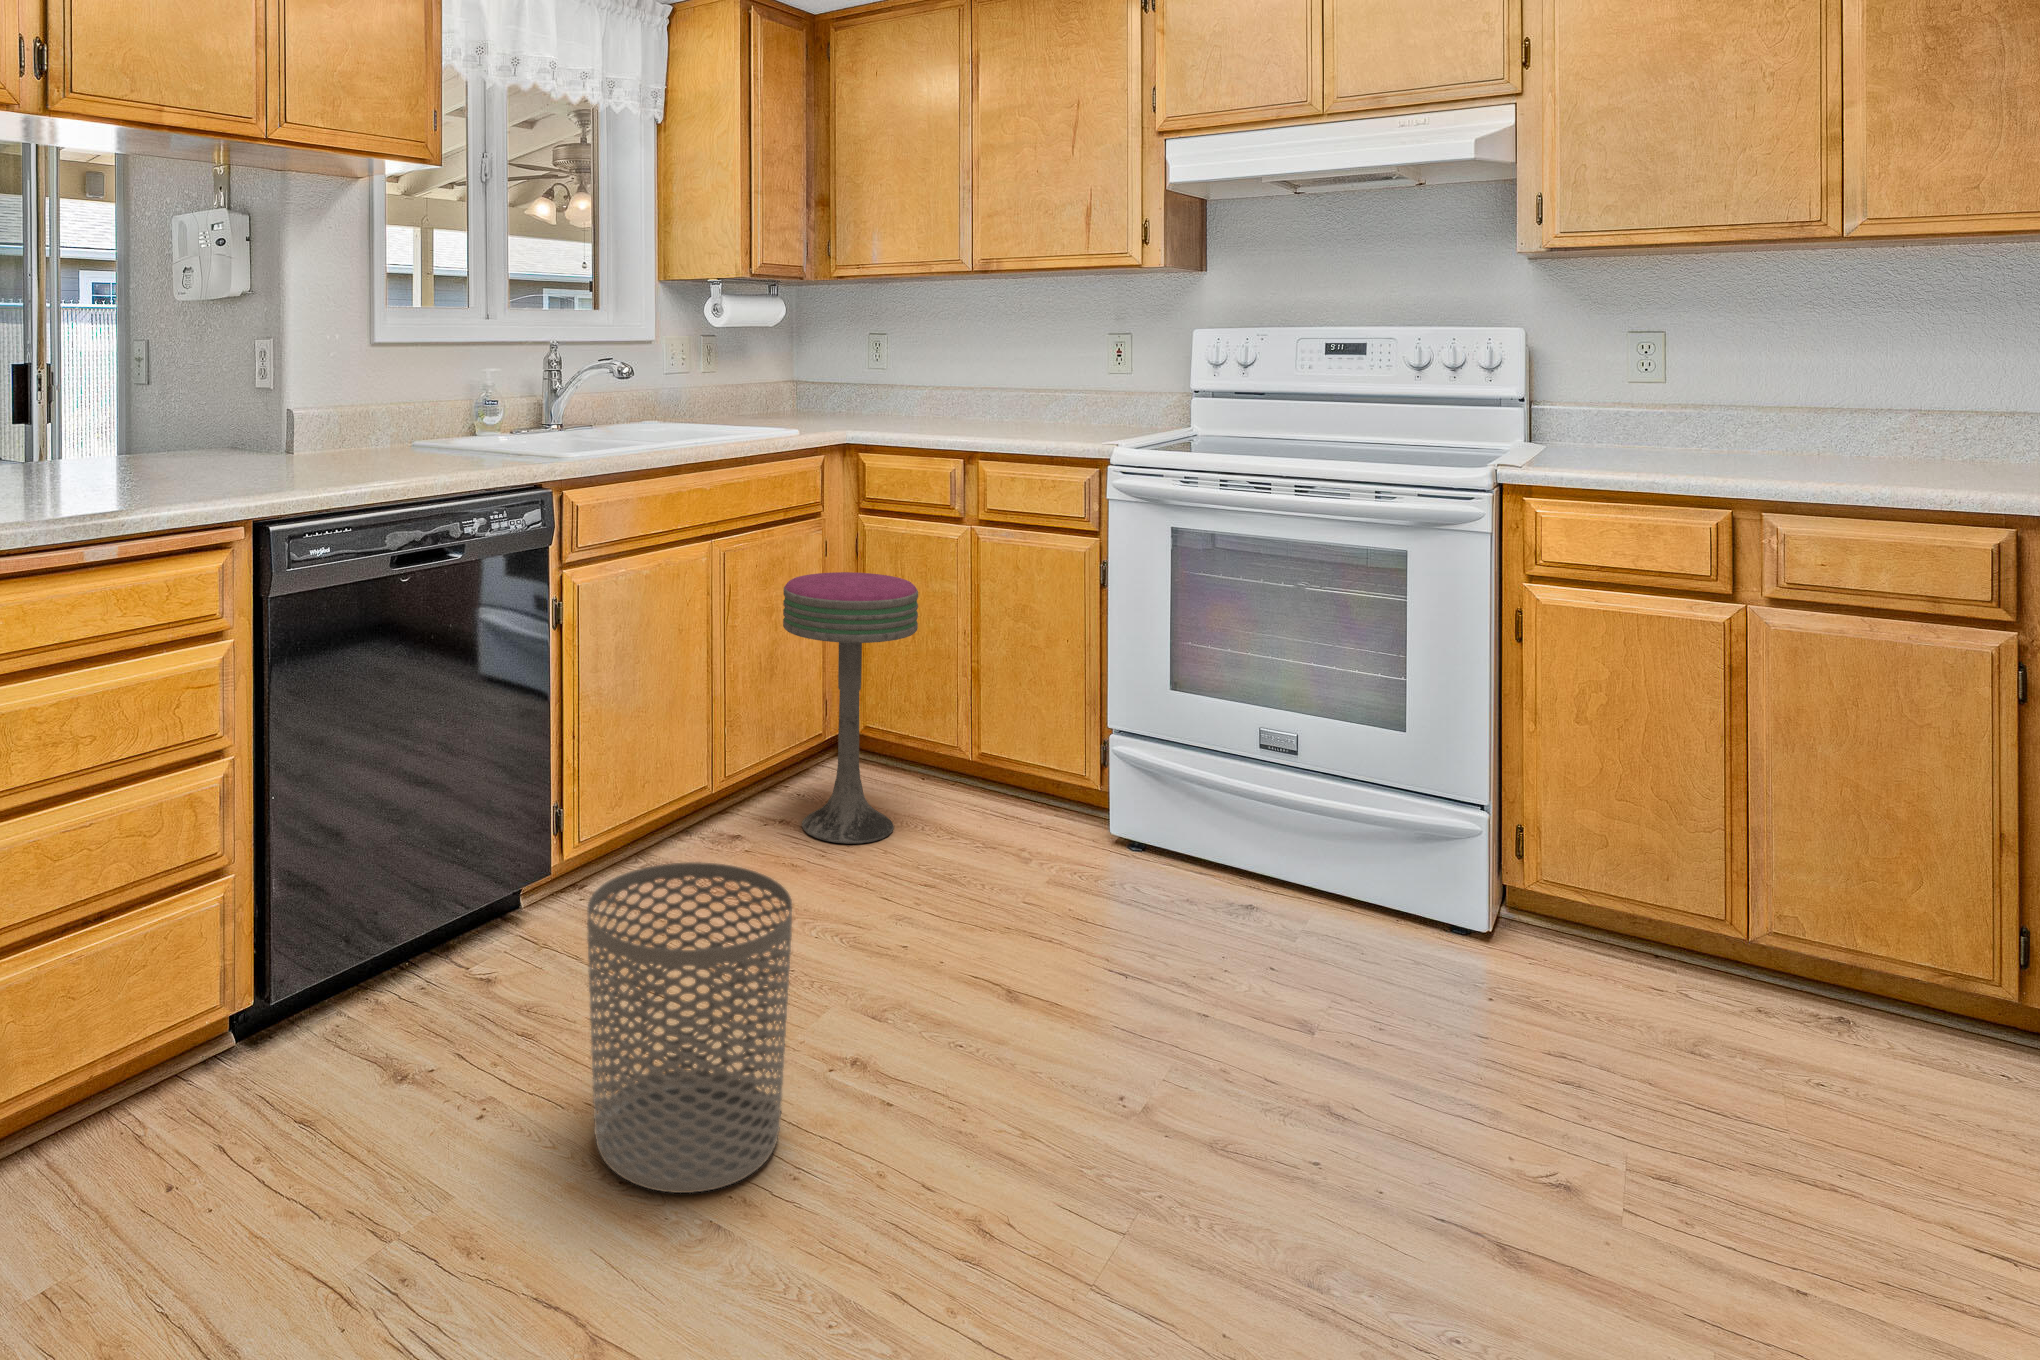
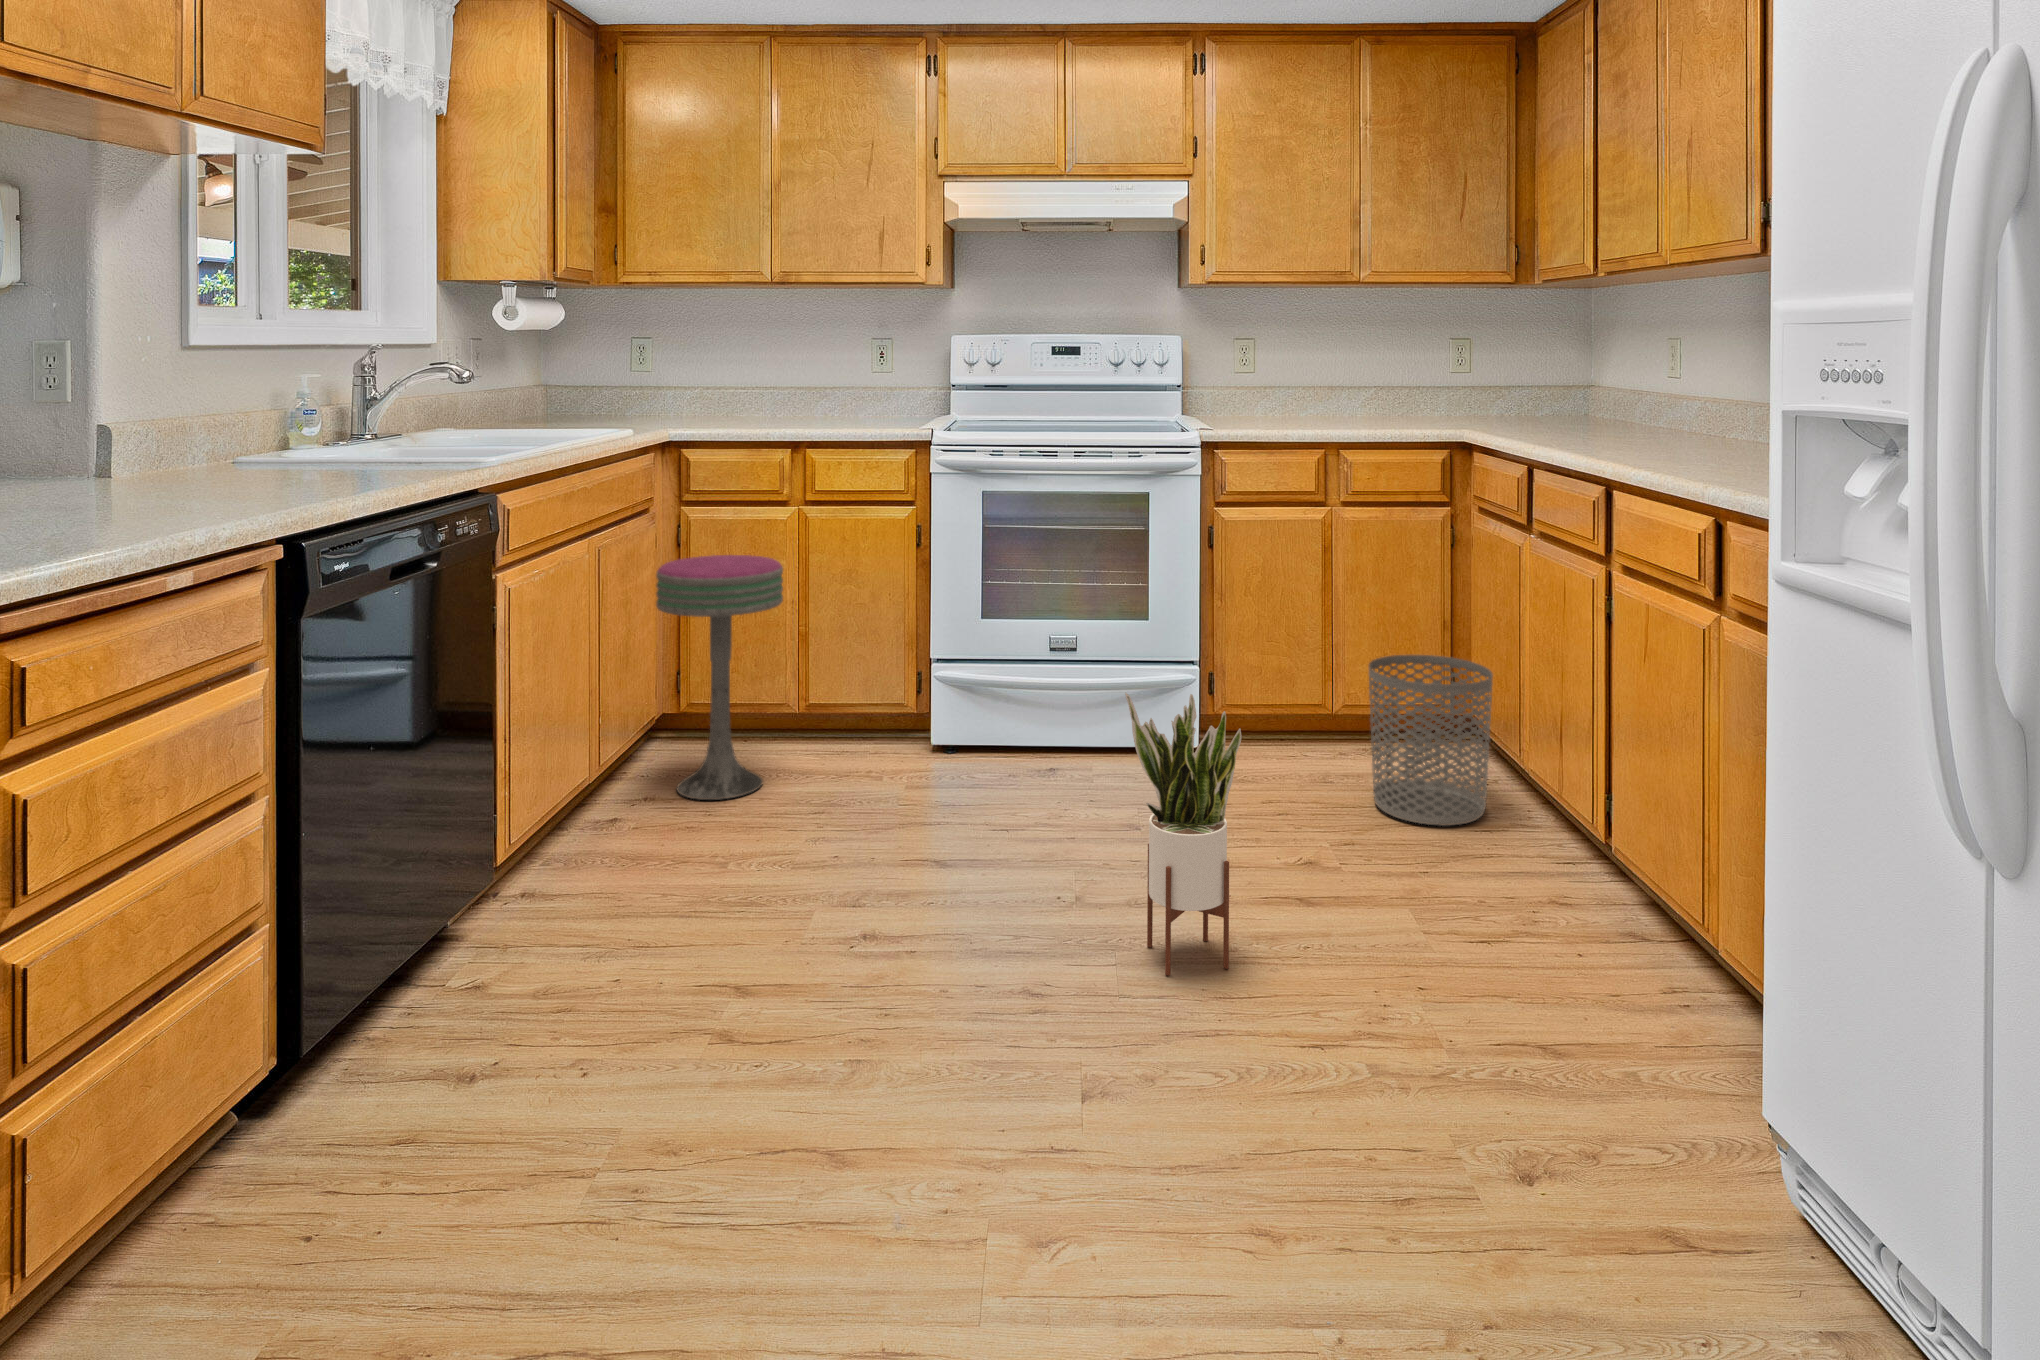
potted plant: none [1122,831,1283,1271] -> present [1125,693,1242,975]
waste bin: present [587,862,792,1193] -> present [1369,655,1493,826]

